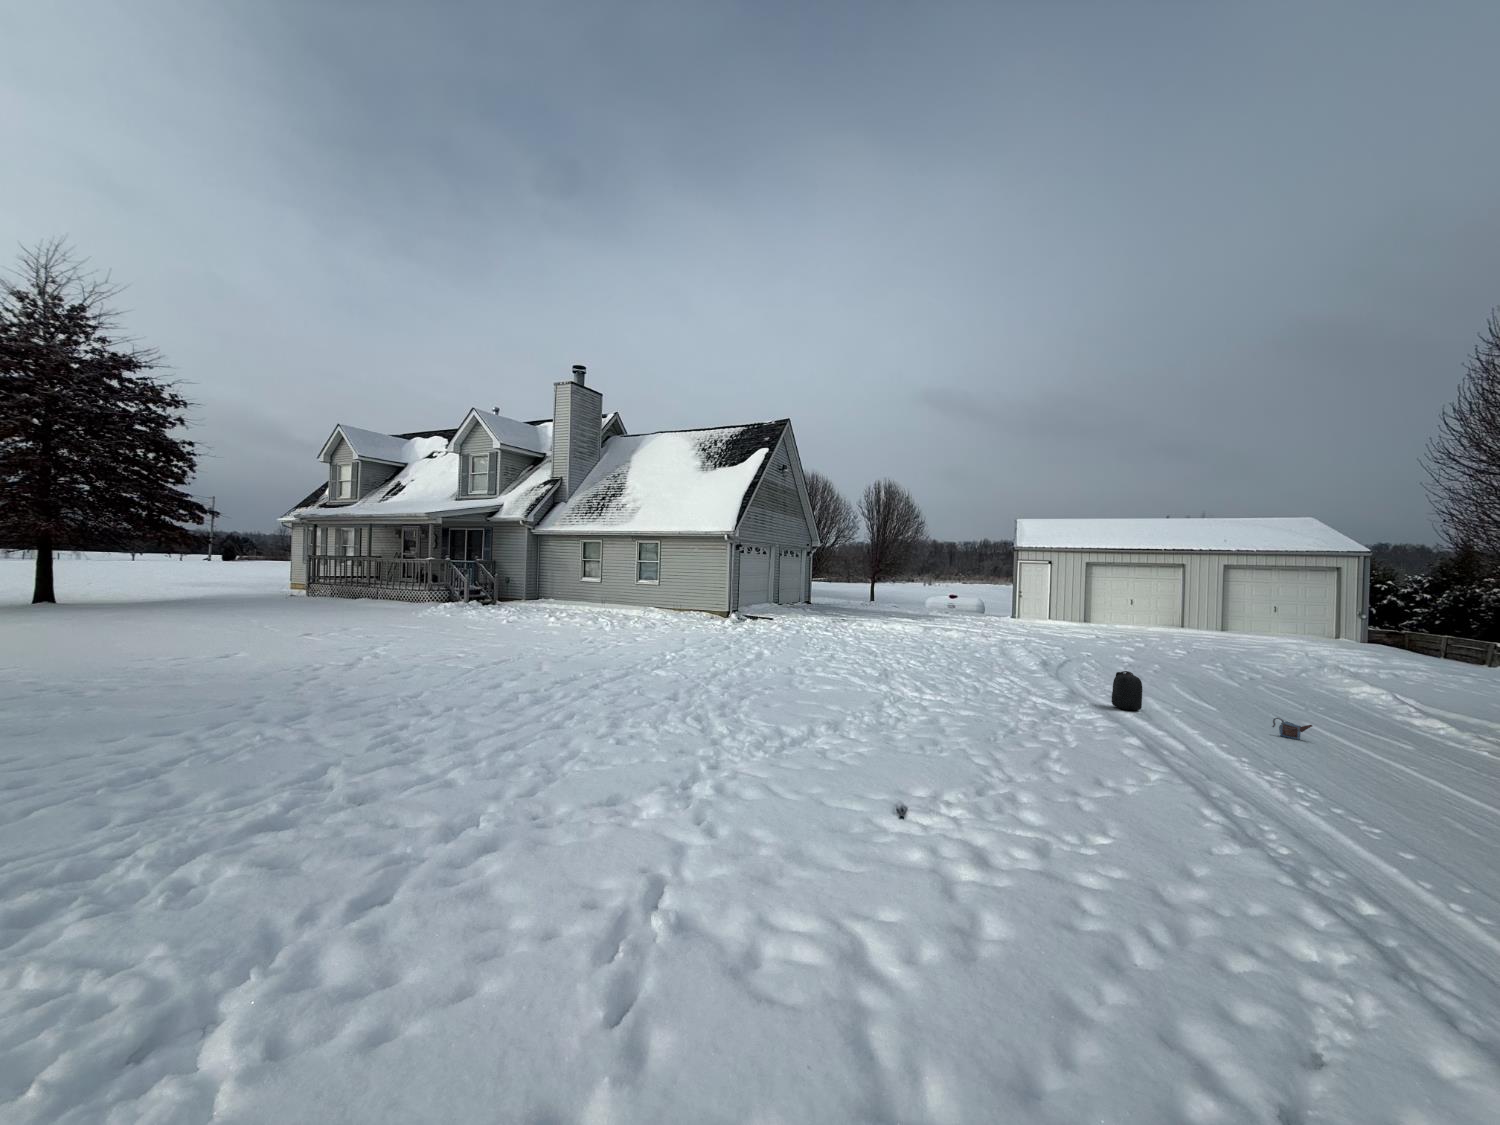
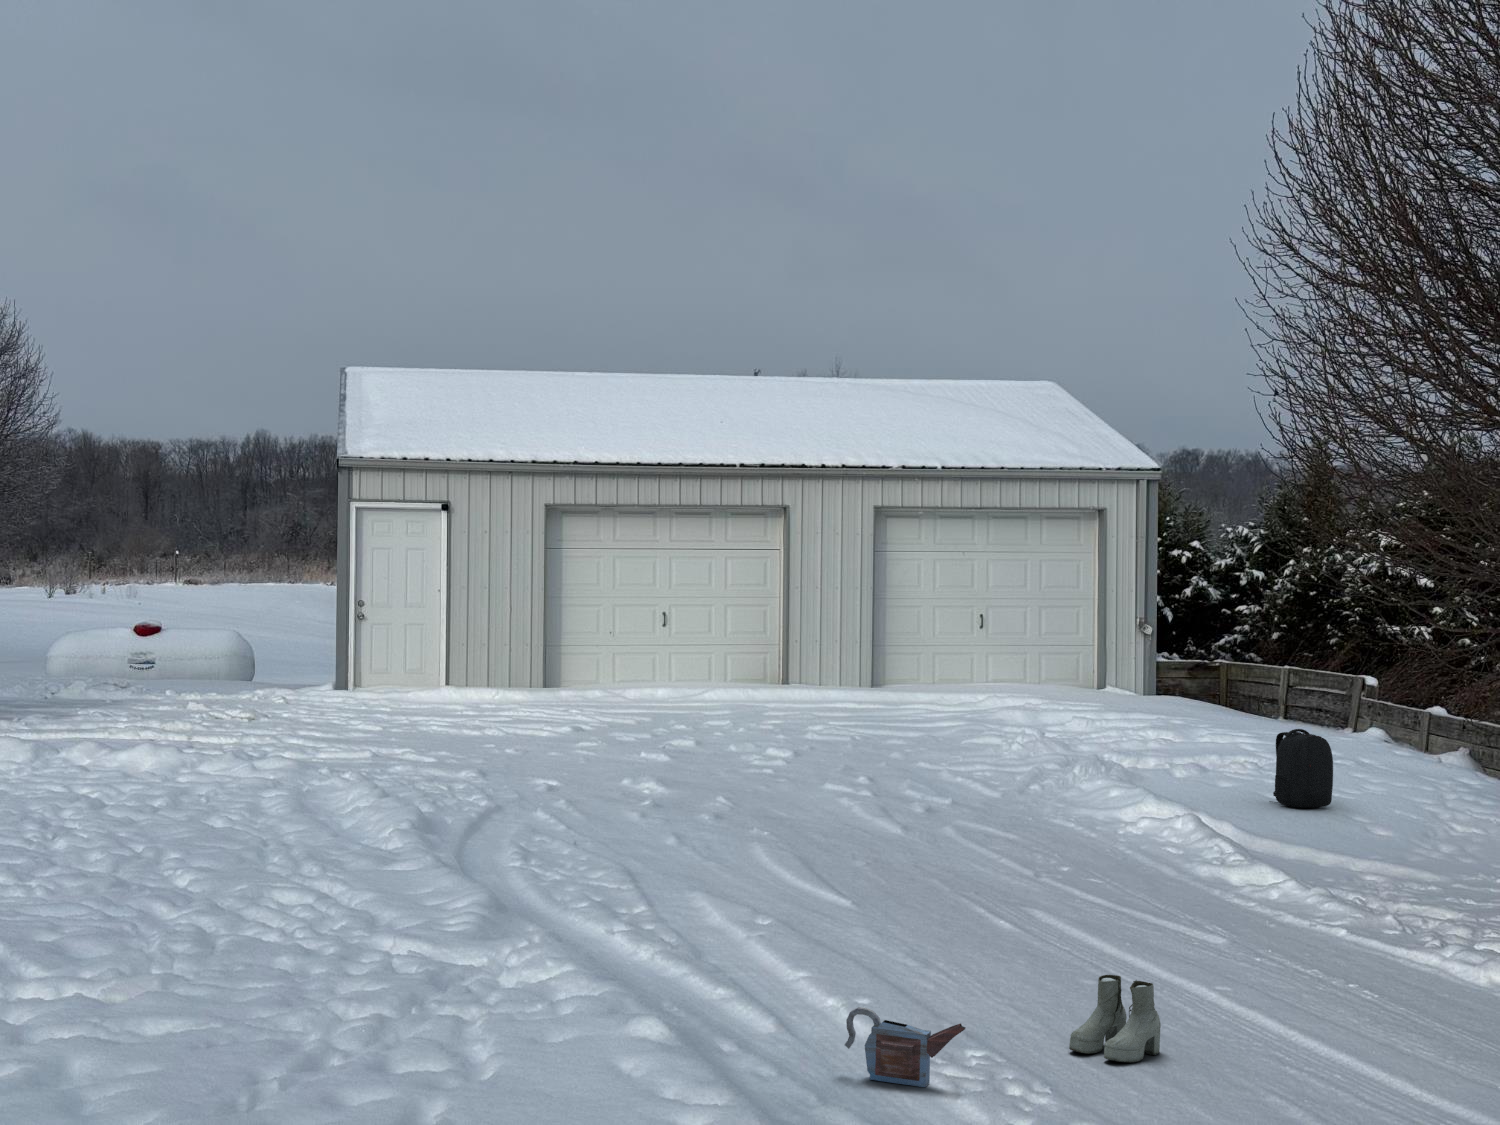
backpack: present [1112,671,1142,710] -> present [1273,729,1333,808]
boots: none [1346,721,1380,744] -> present [1069,975,1161,1063]

